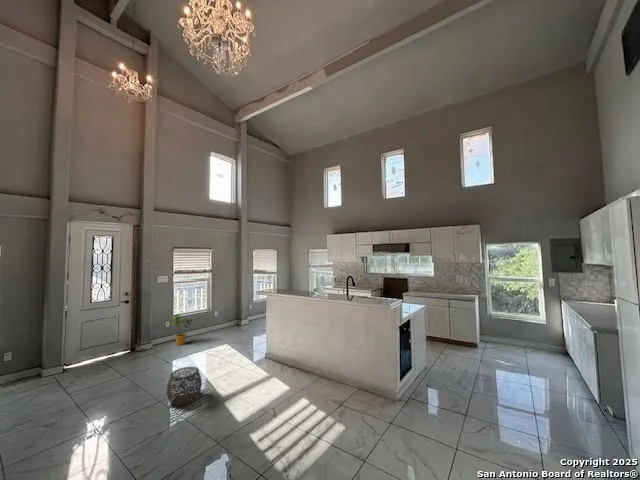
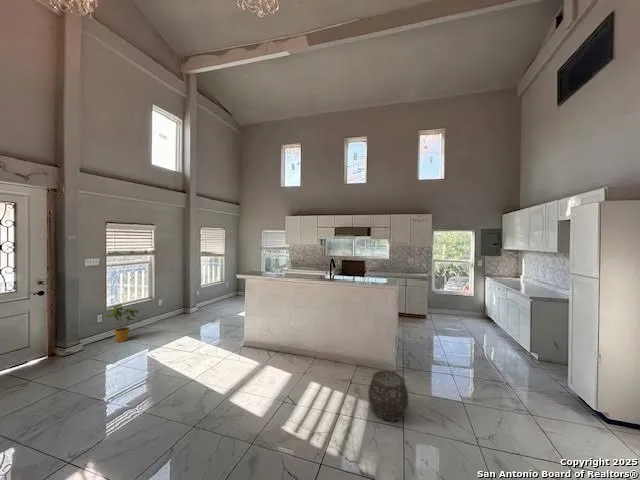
woven basket: present [167,367,202,406] -> present [368,371,408,421]

